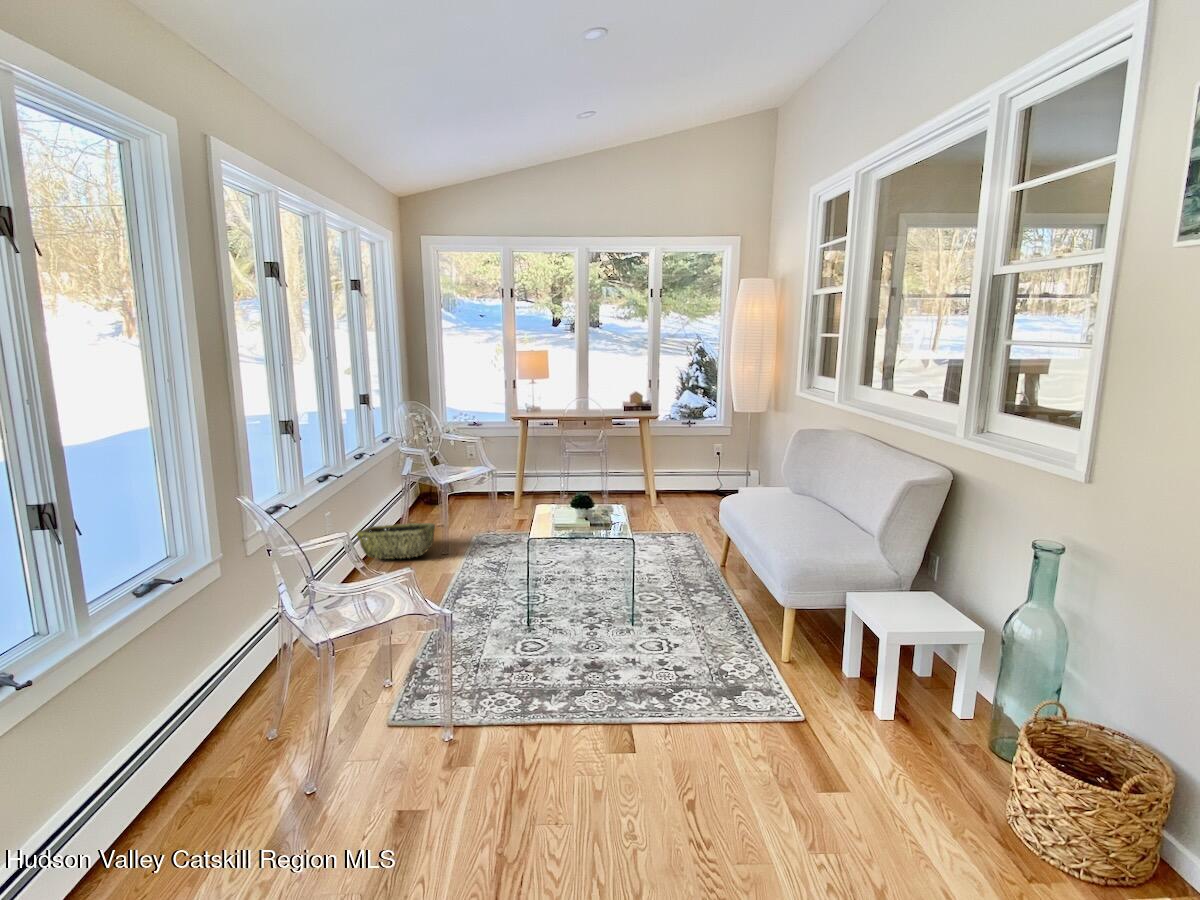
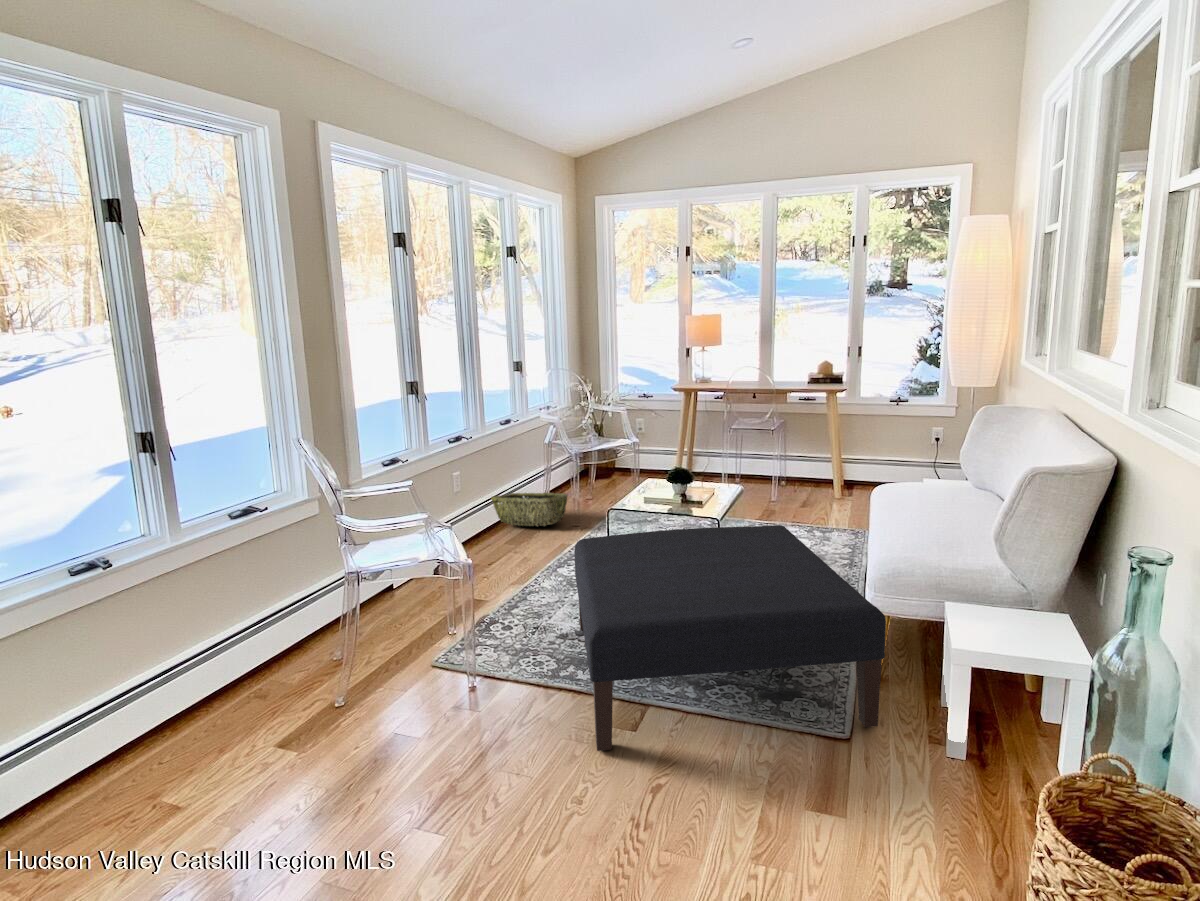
ottoman: none [512,540,829,781] -> present [574,525,886,751]

